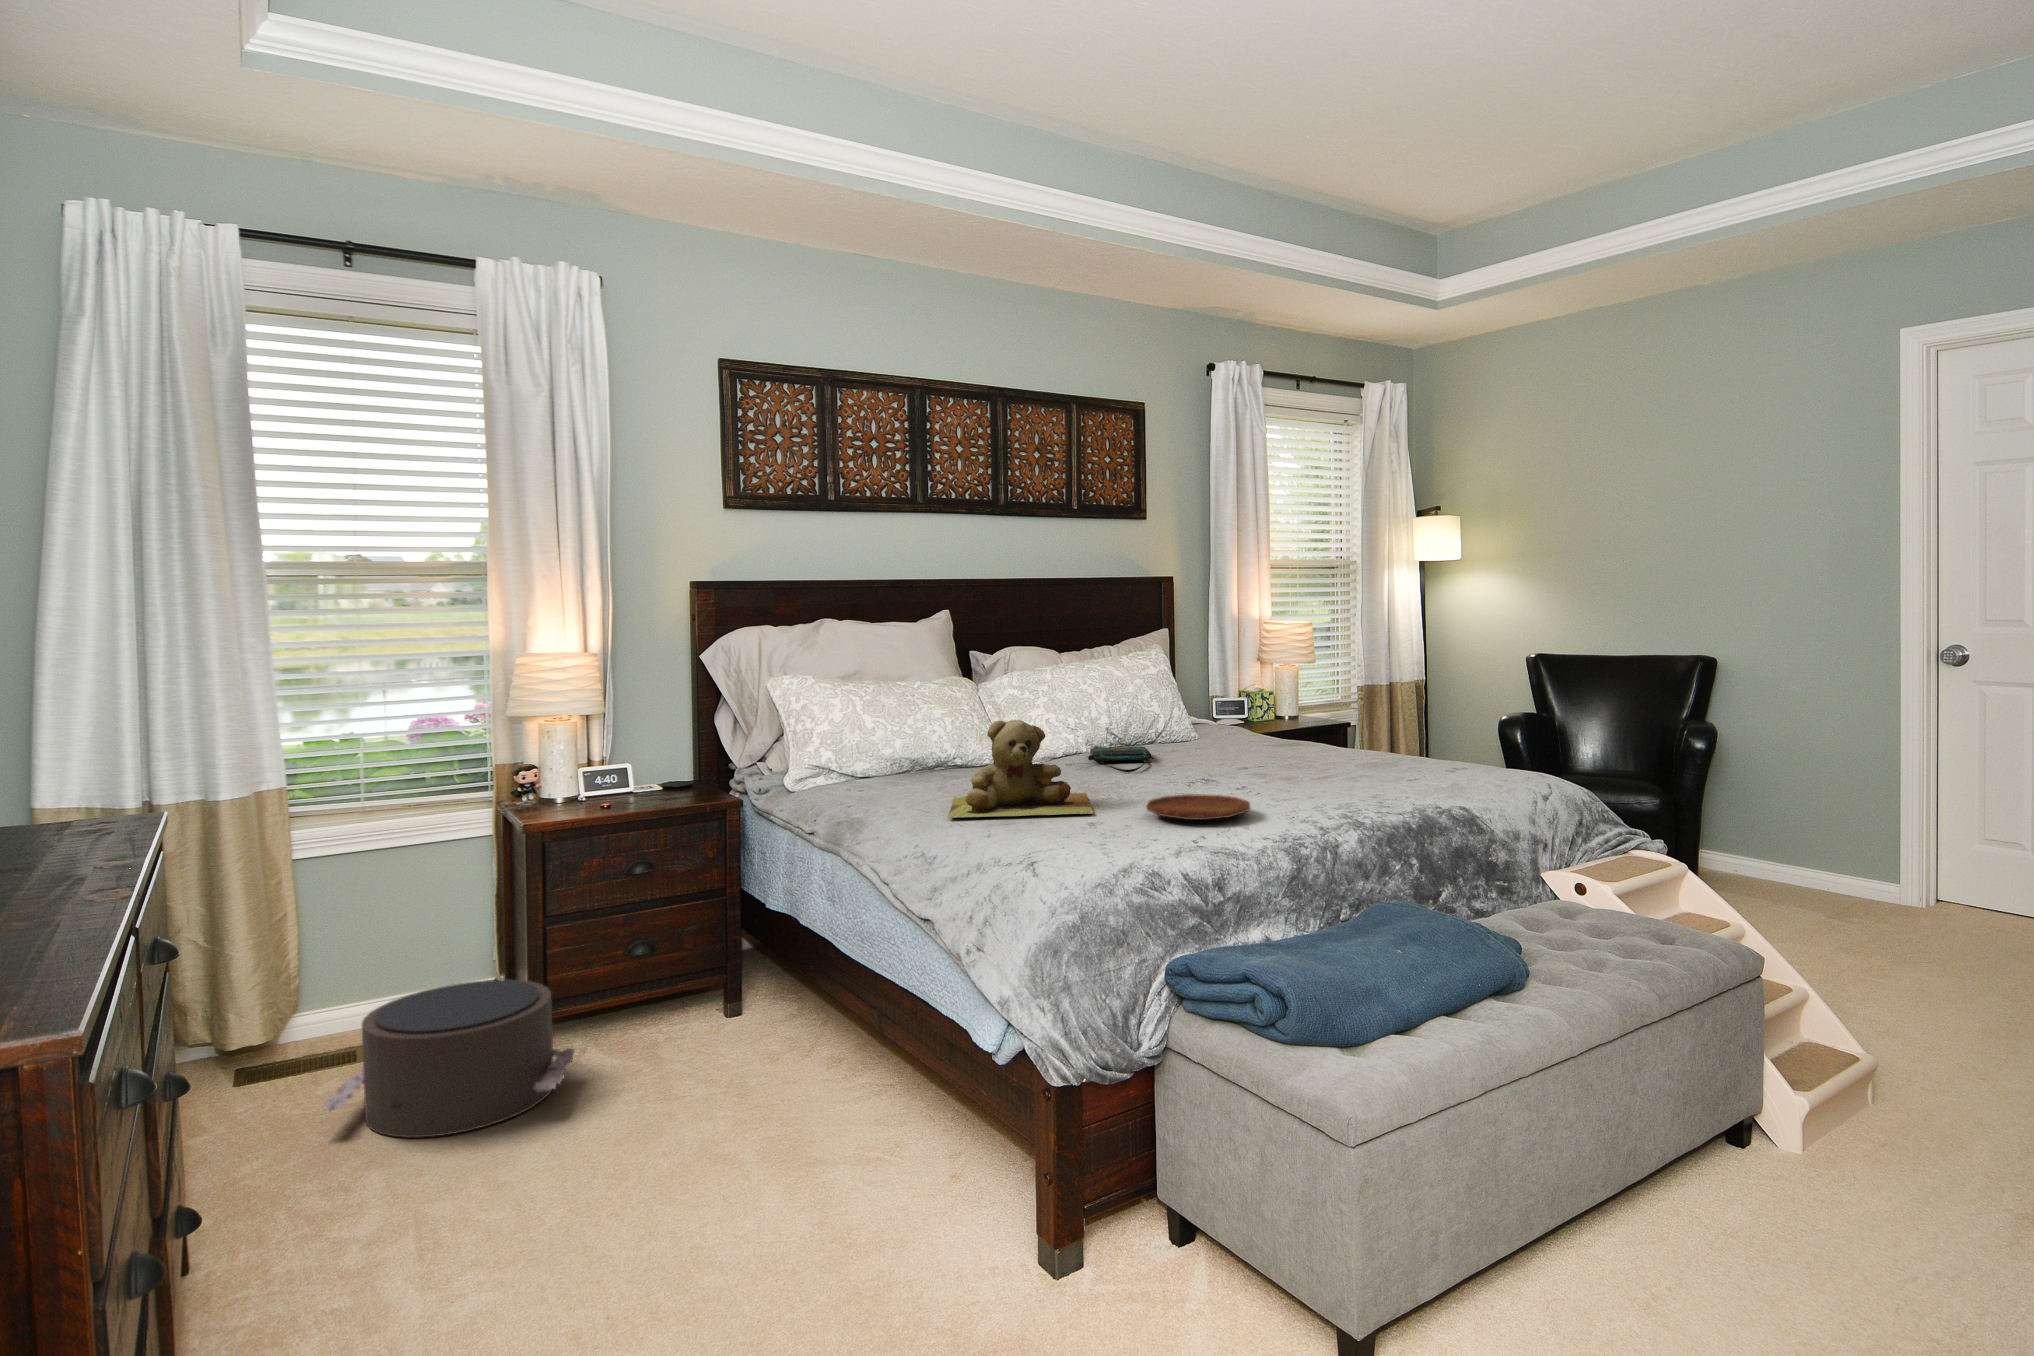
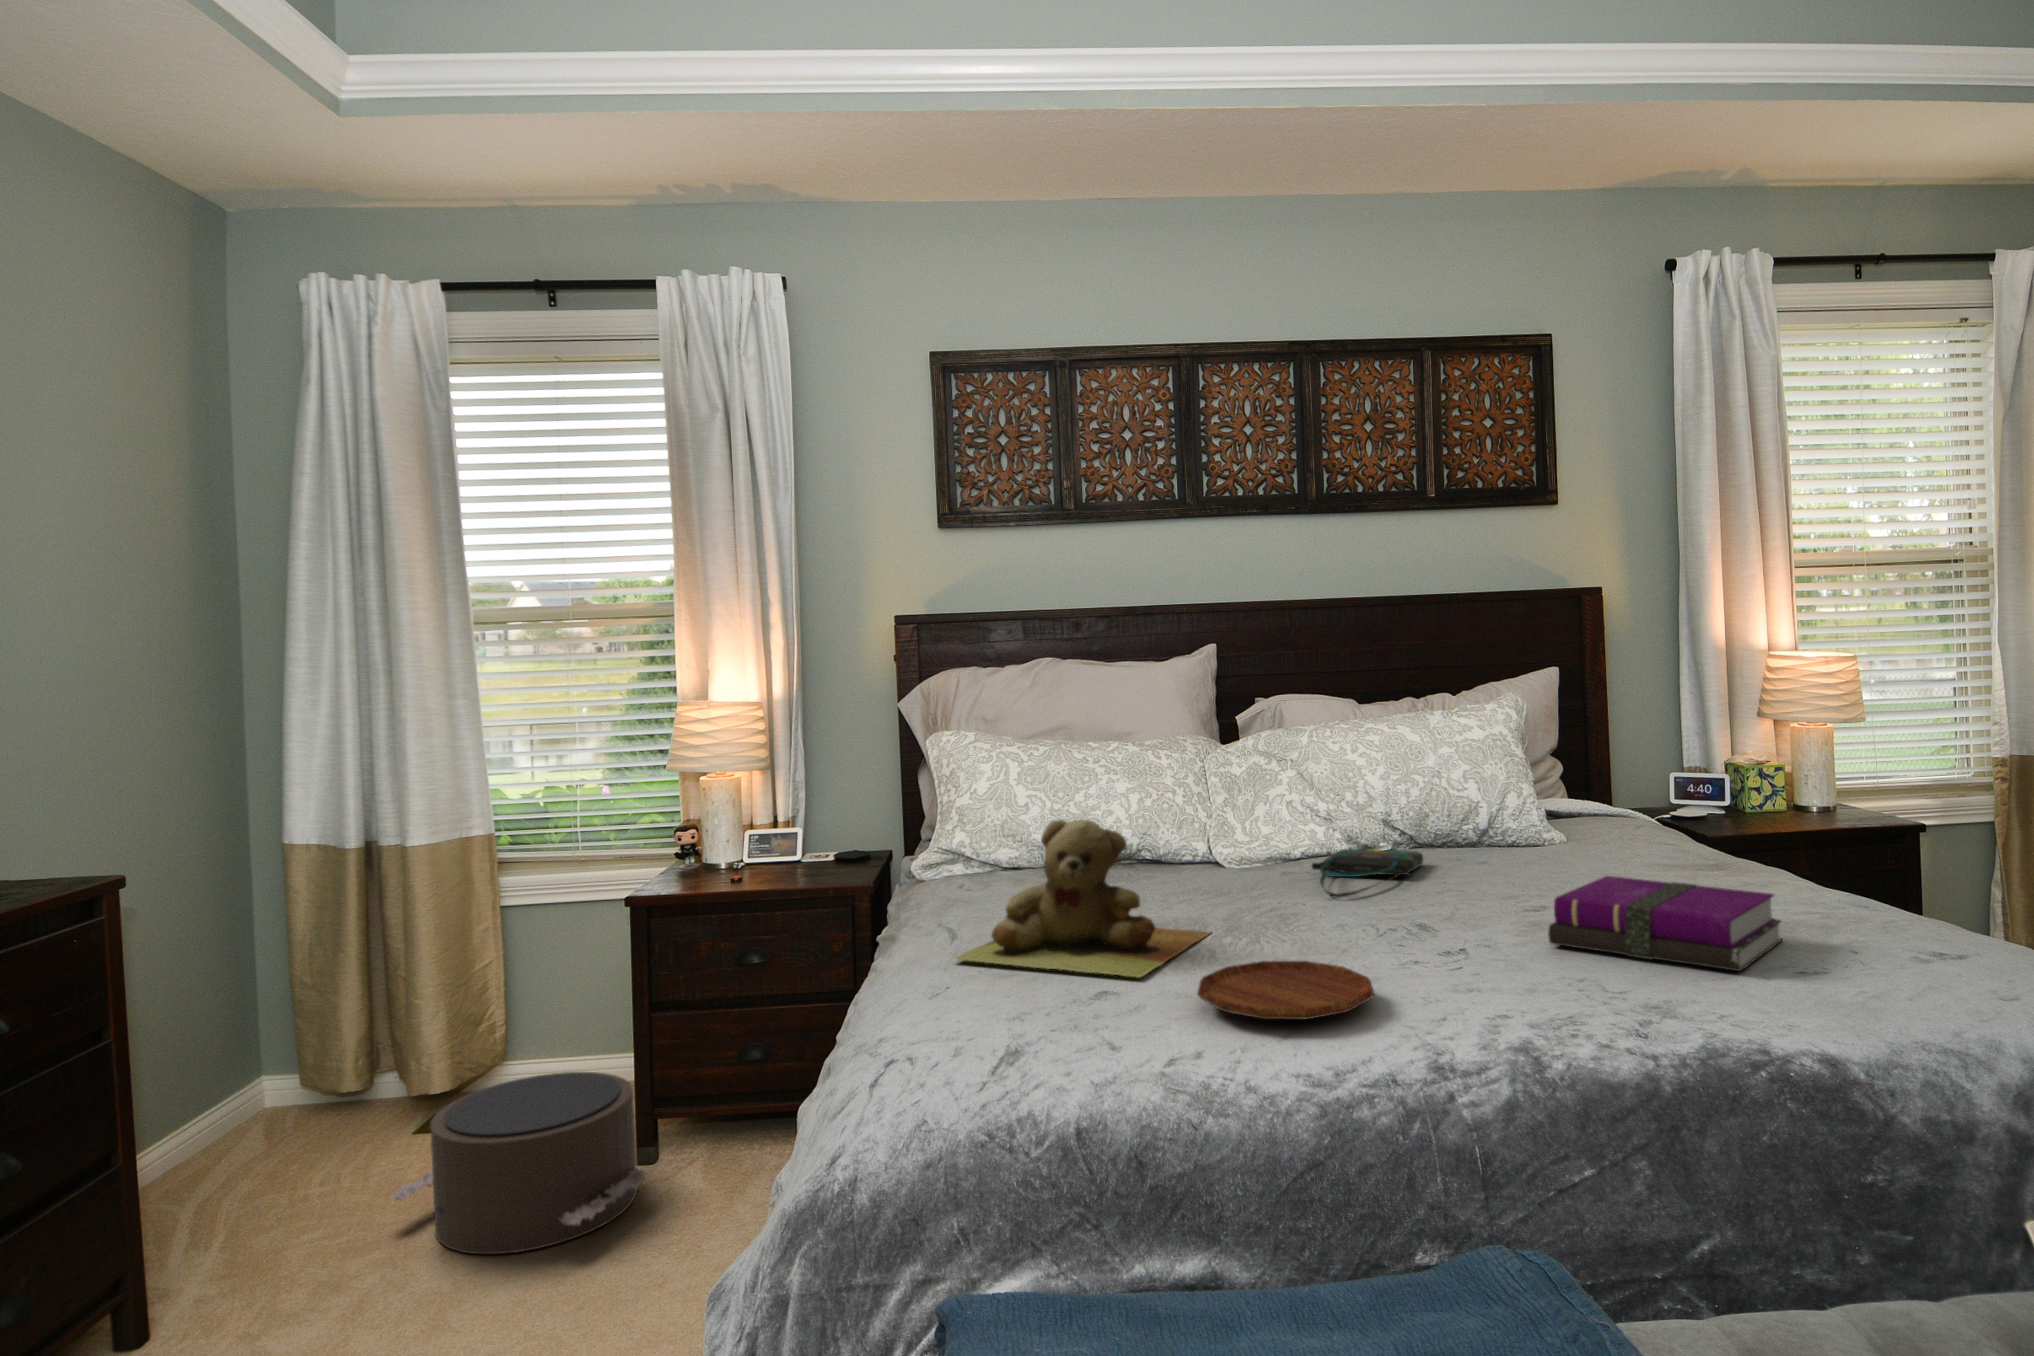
notebook: none [1287,744,1393,783] -> present [1548,876,1782,971]

